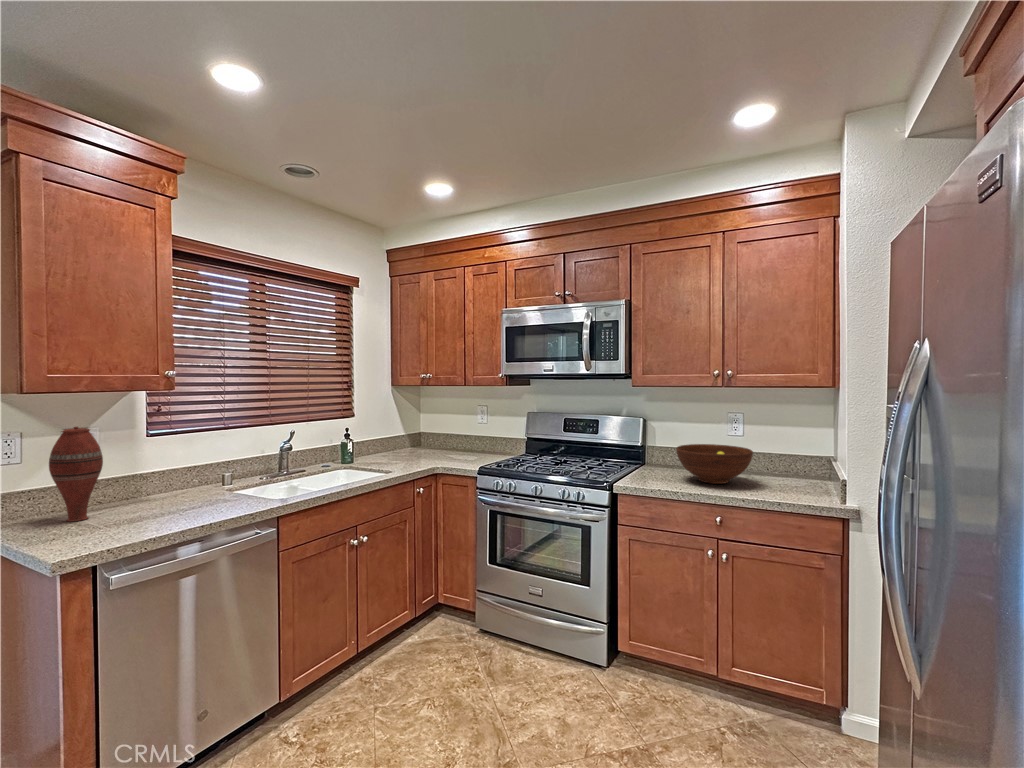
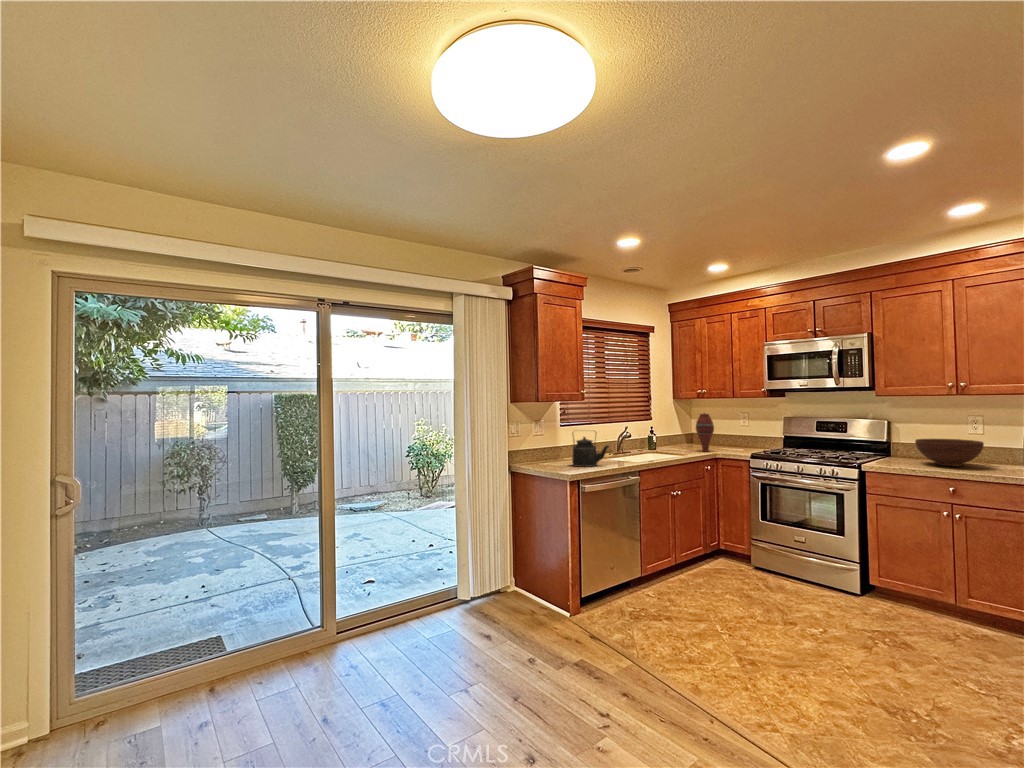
vase: present [49,427,103,522] -> present [696,413,714,452]
kettle: none [137,446,214,518] -> present [572,433,609,467]

